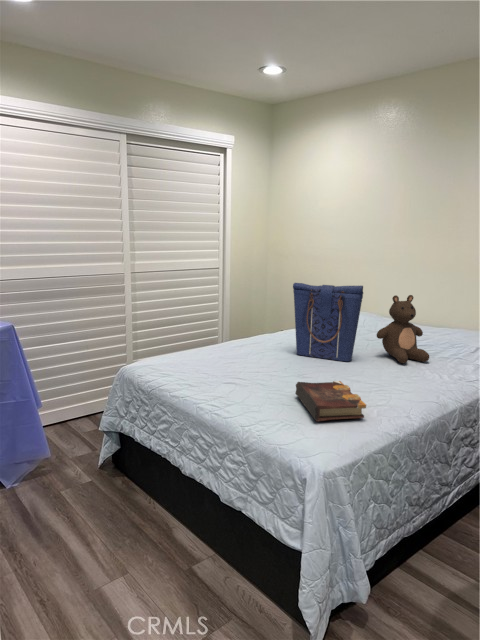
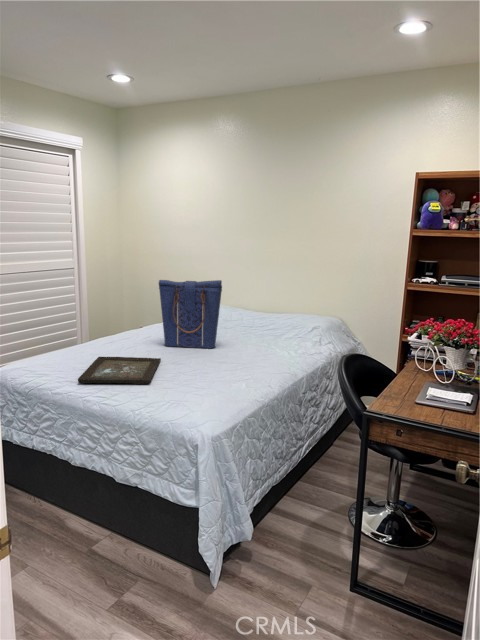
teddy bear: present [377,295,429,363] -> none [234,287,278,346]
tray: none [196,360,288,396] -> present [78,357,161,384]
book: present [295,381,366,422] -> none [173,364,237,399]

